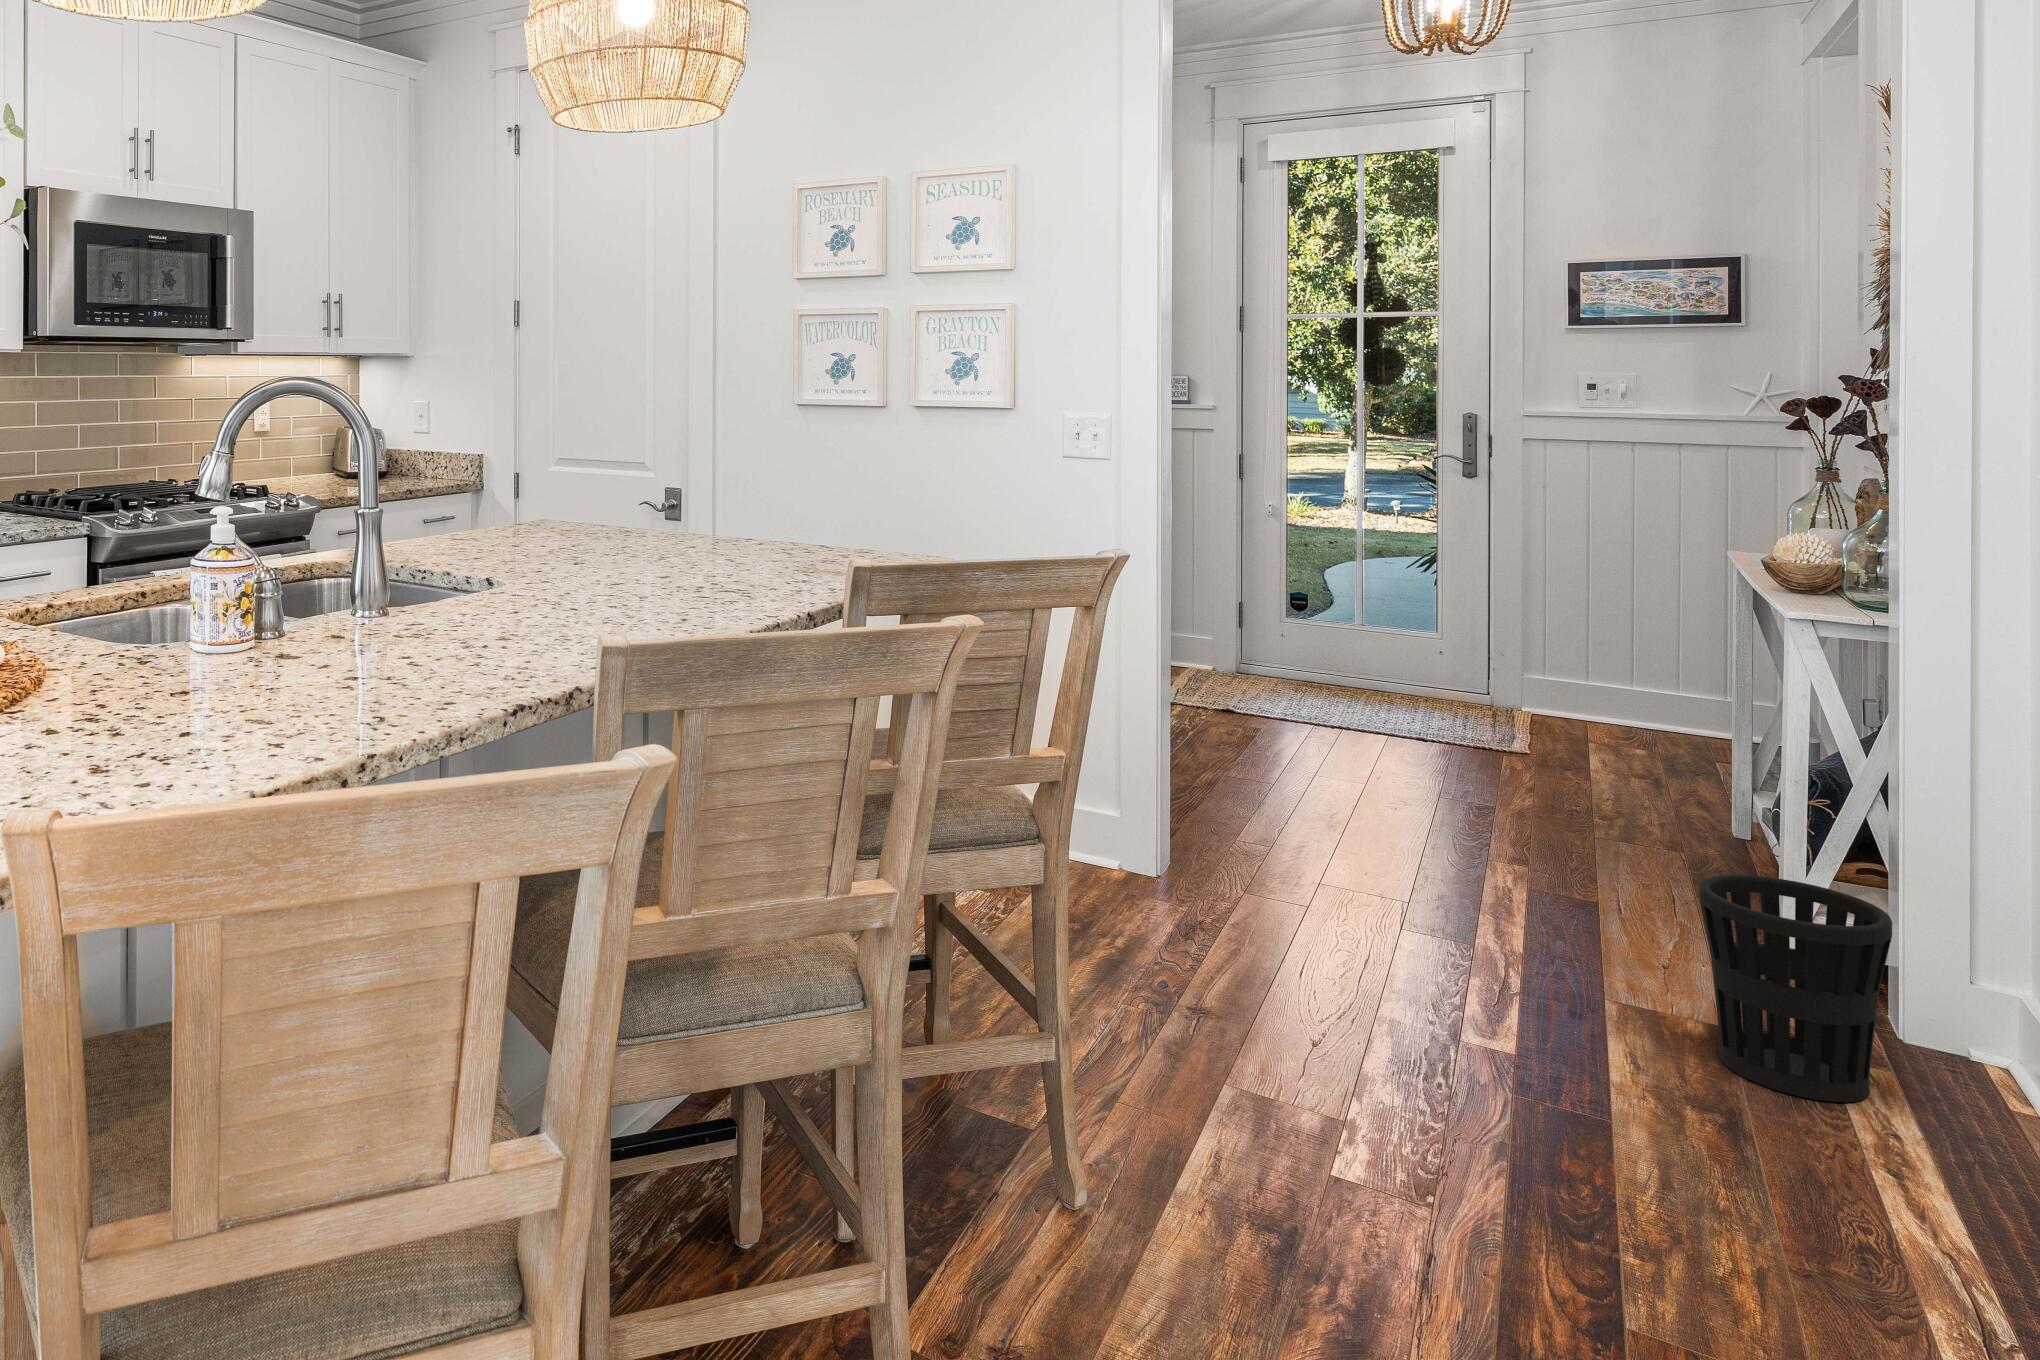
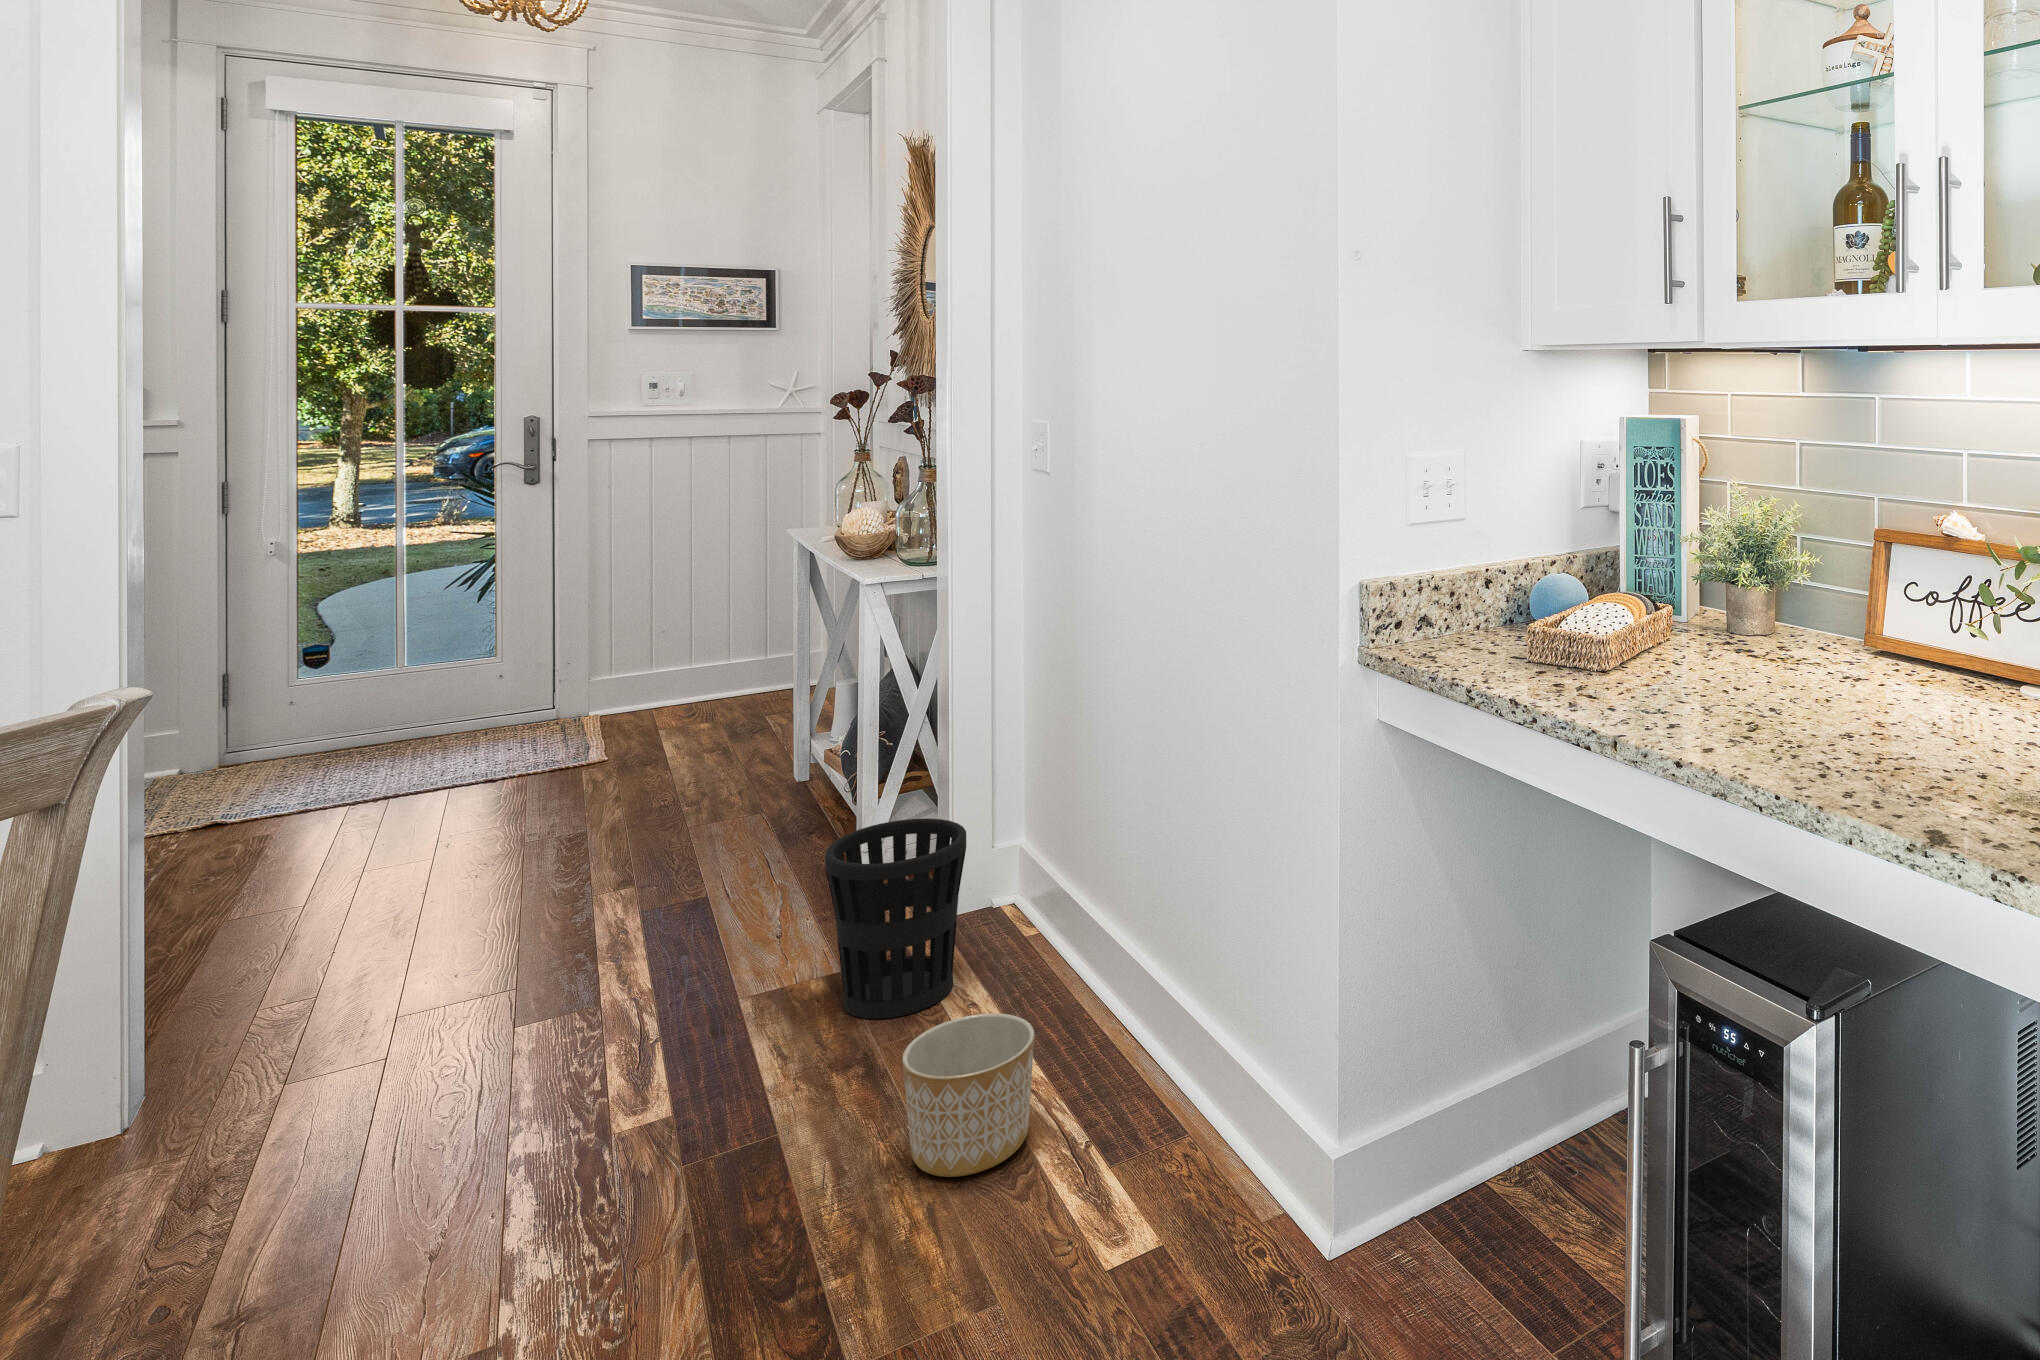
planter: none [1743,1093,1930,1279] -> present [902,1013,1034,1177]

